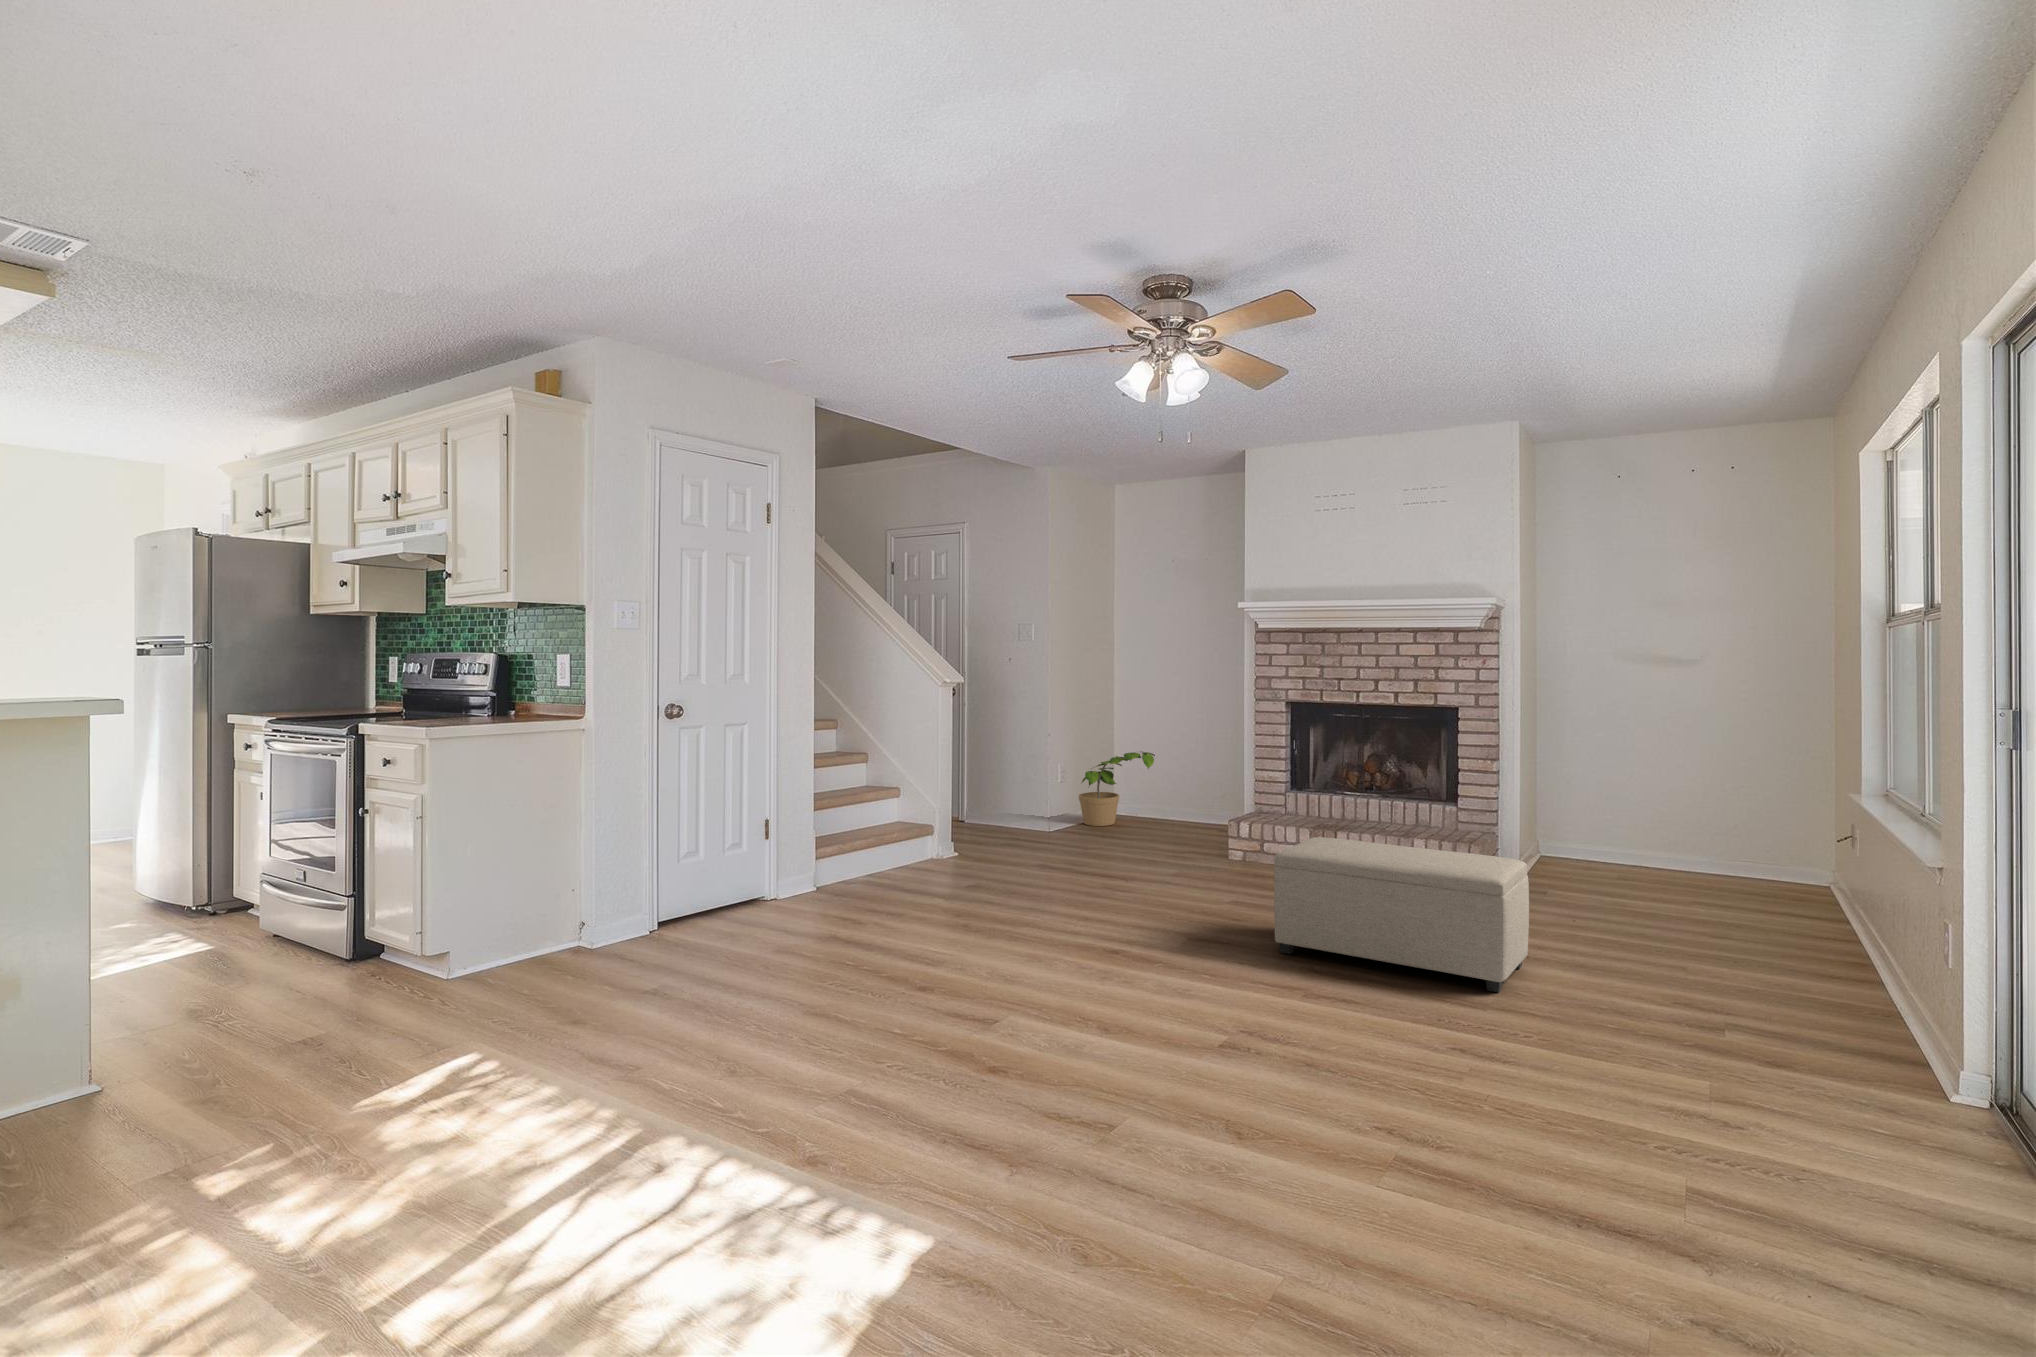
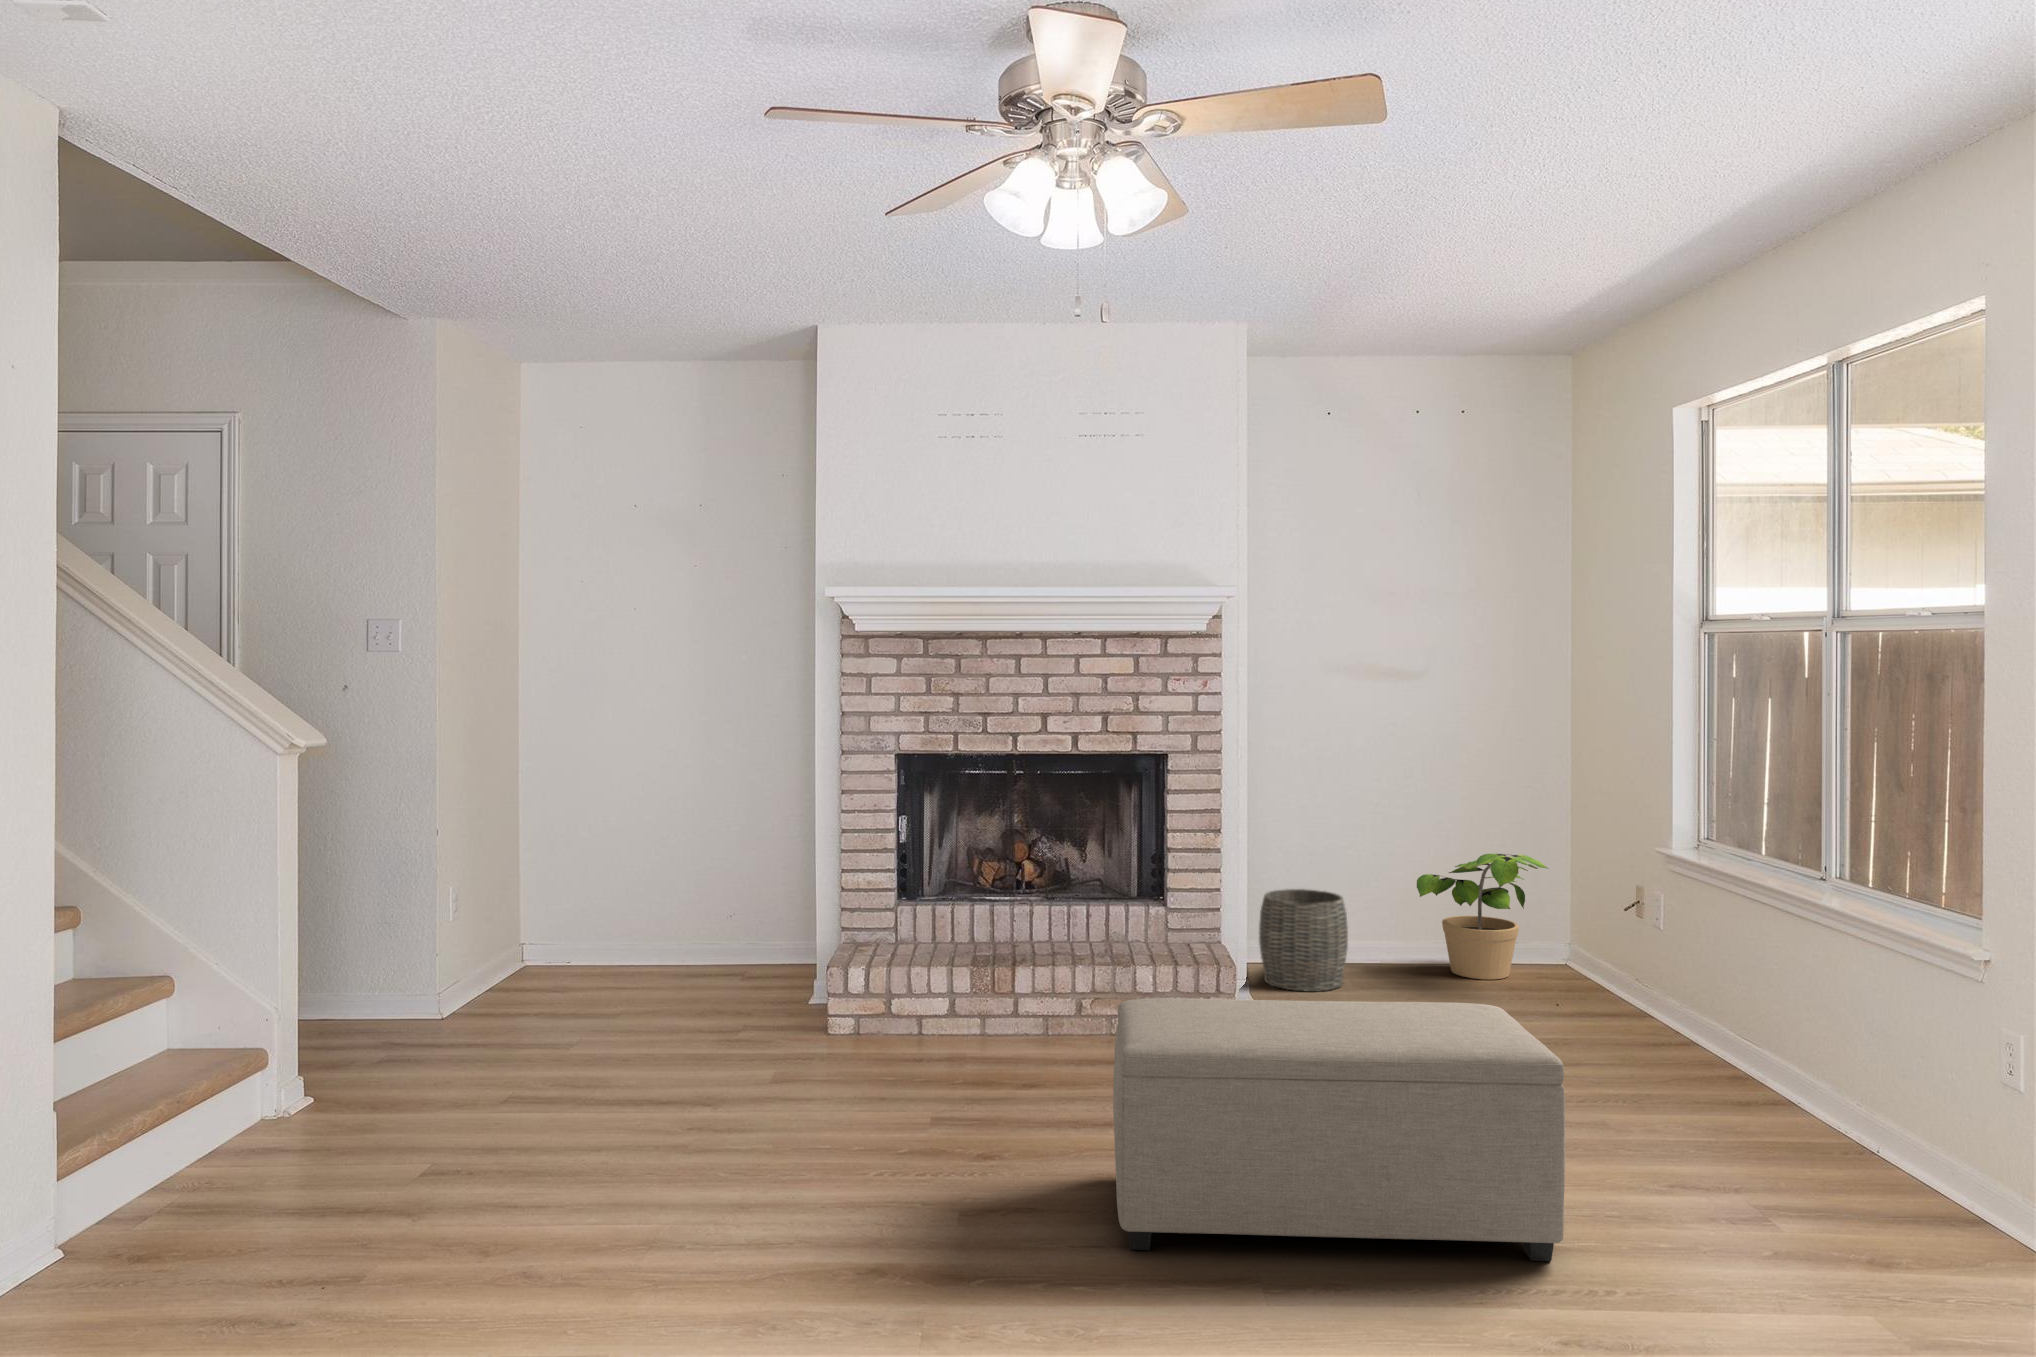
potted plant: present [1079,751,1155,826] -> present [1417,854,1548,980]
woven basket: none [1540,805,1608,876] -> present [1259,889,1348,992]

